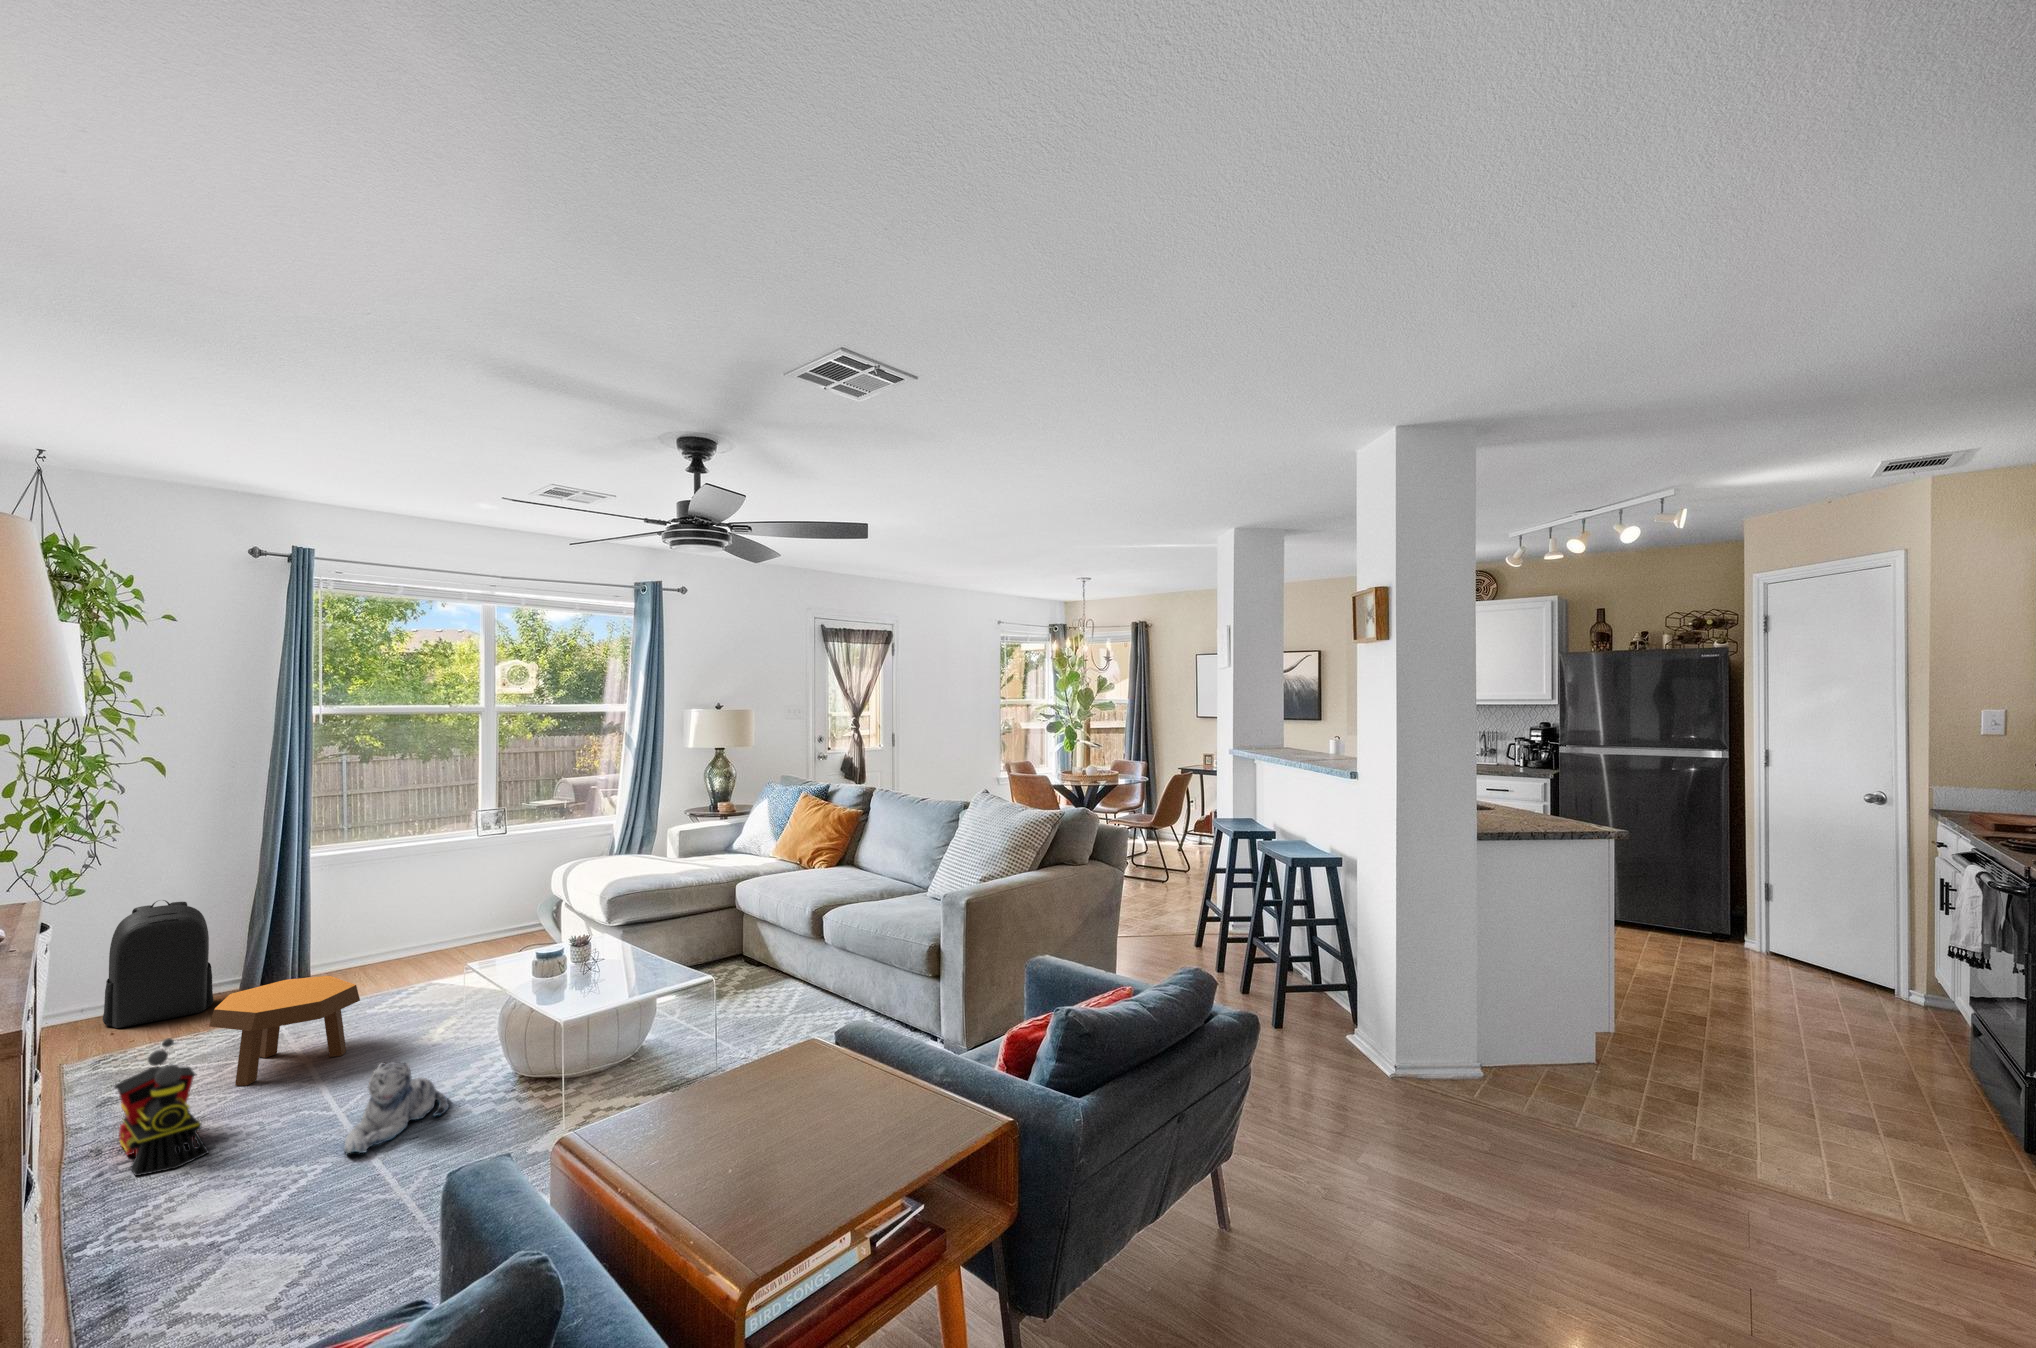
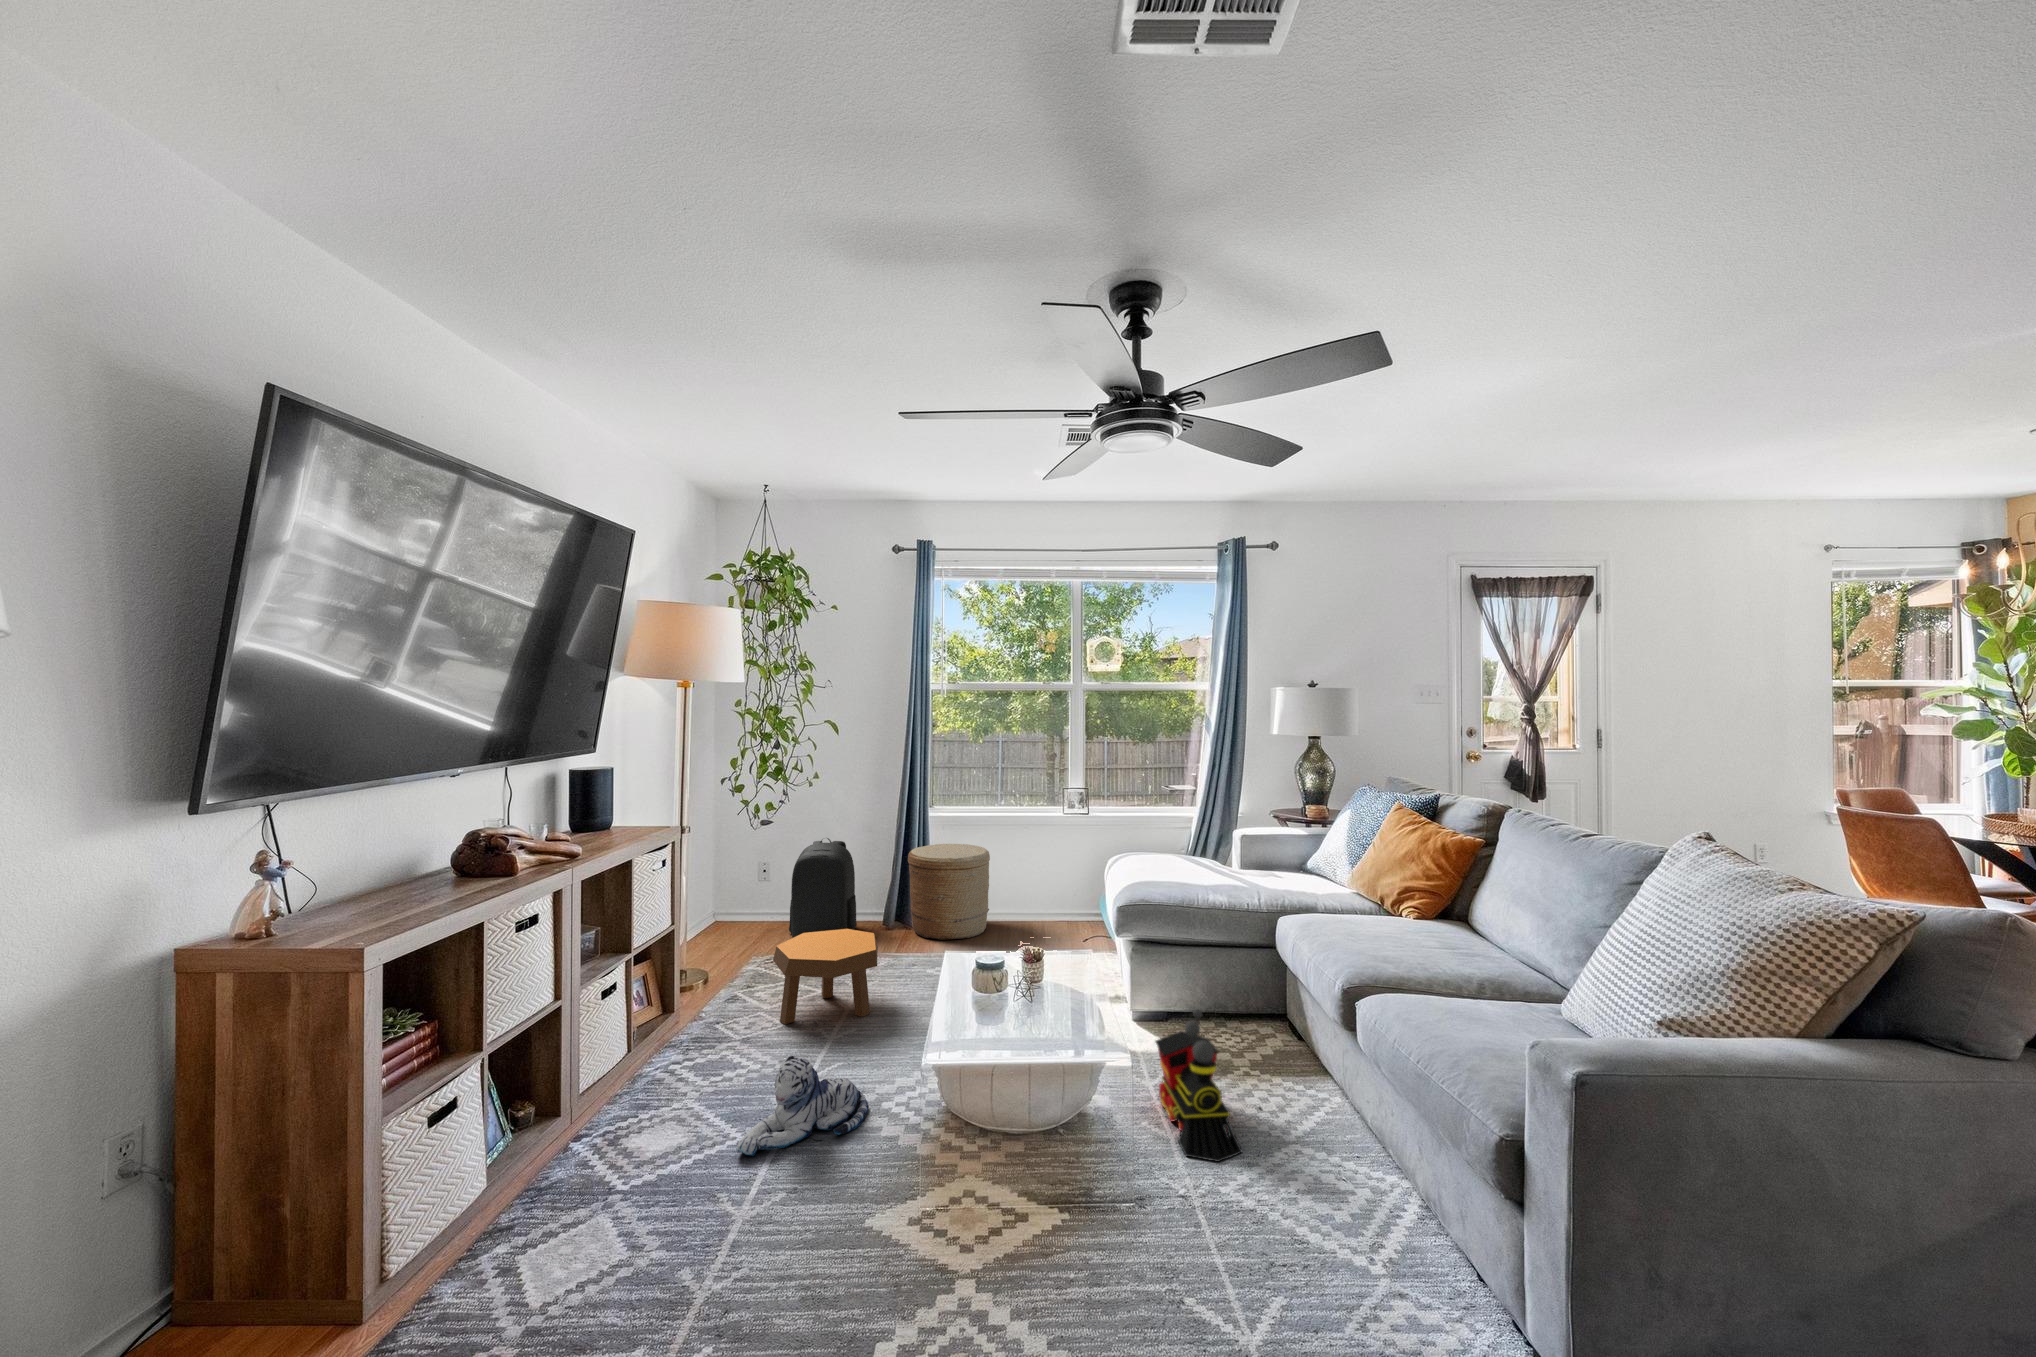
woven basket: none [293,882,404,989] -> present [908,844,990,940]
toy train: present [115,1038,209,1176] -> present [1155,1009,1242,1162]

